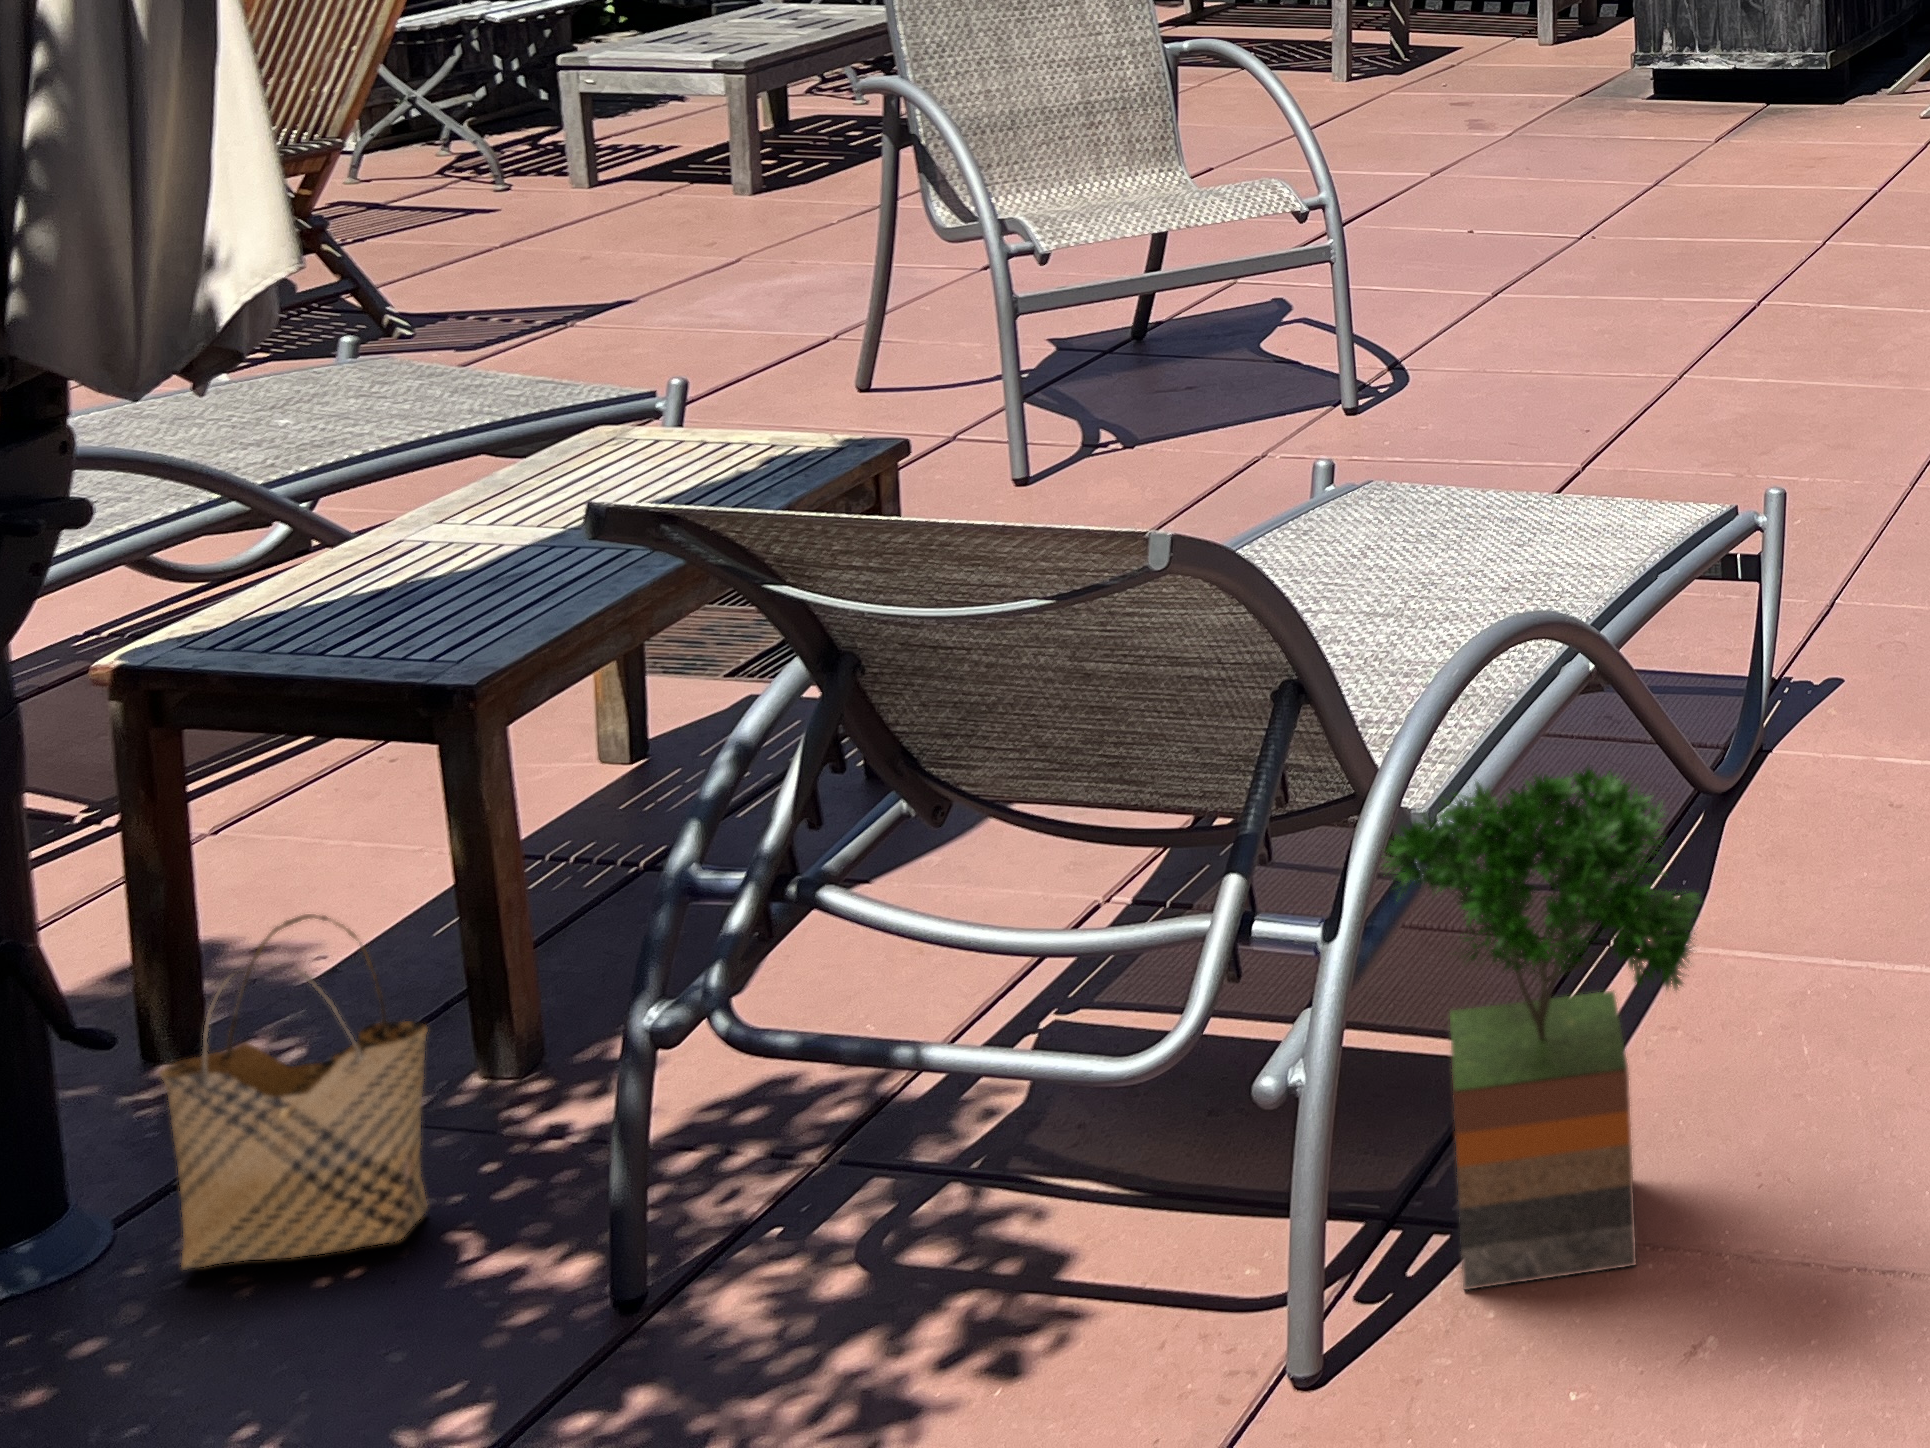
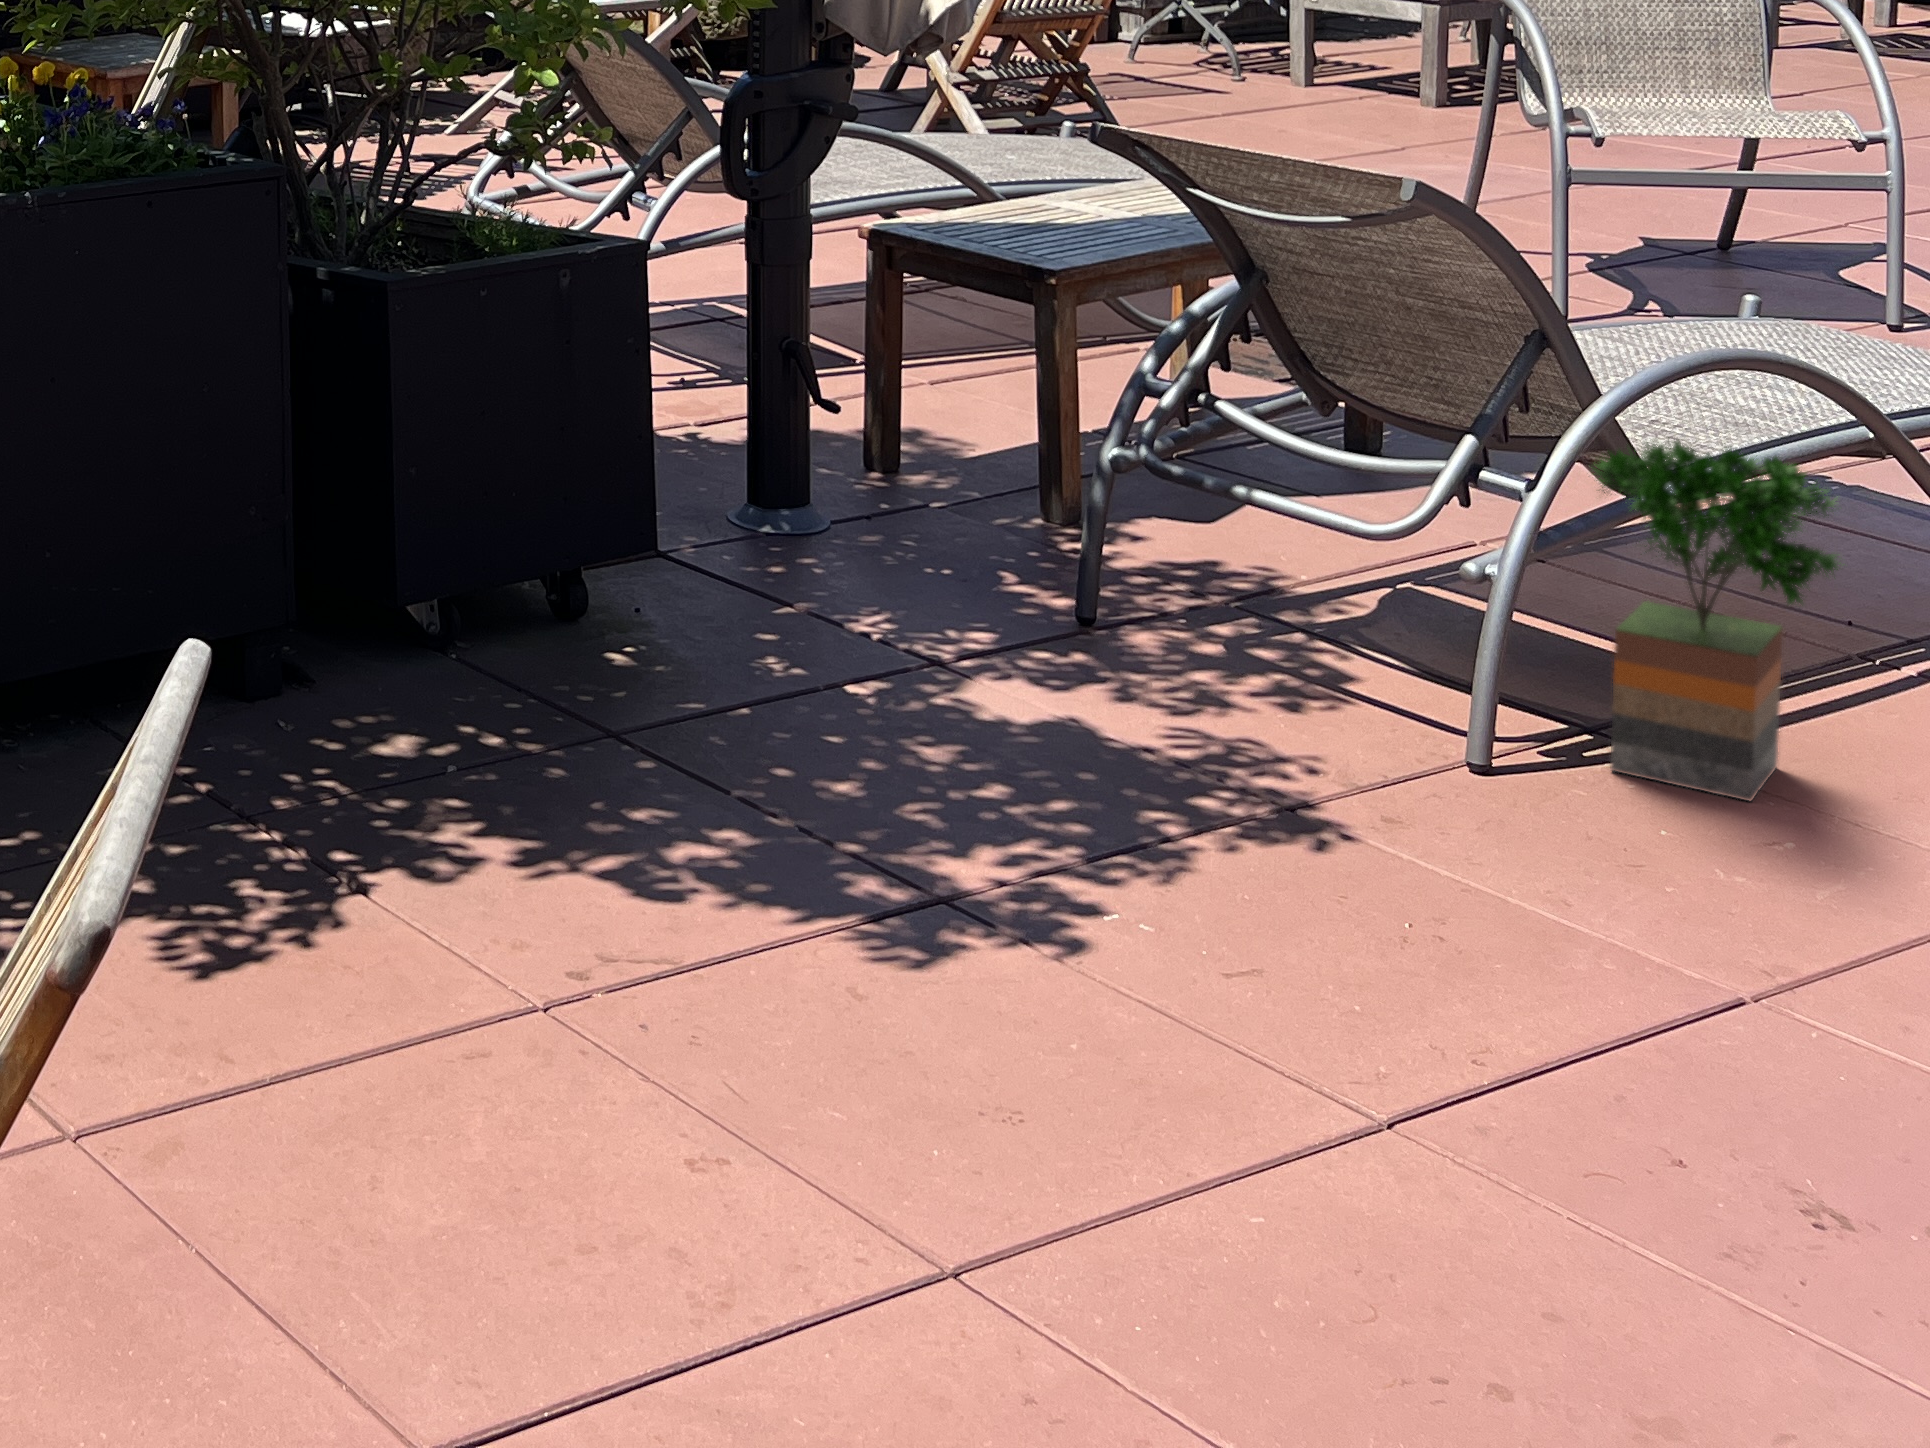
woven basket: present [160,914,428,1269] -> none [866,366,1004,558]

